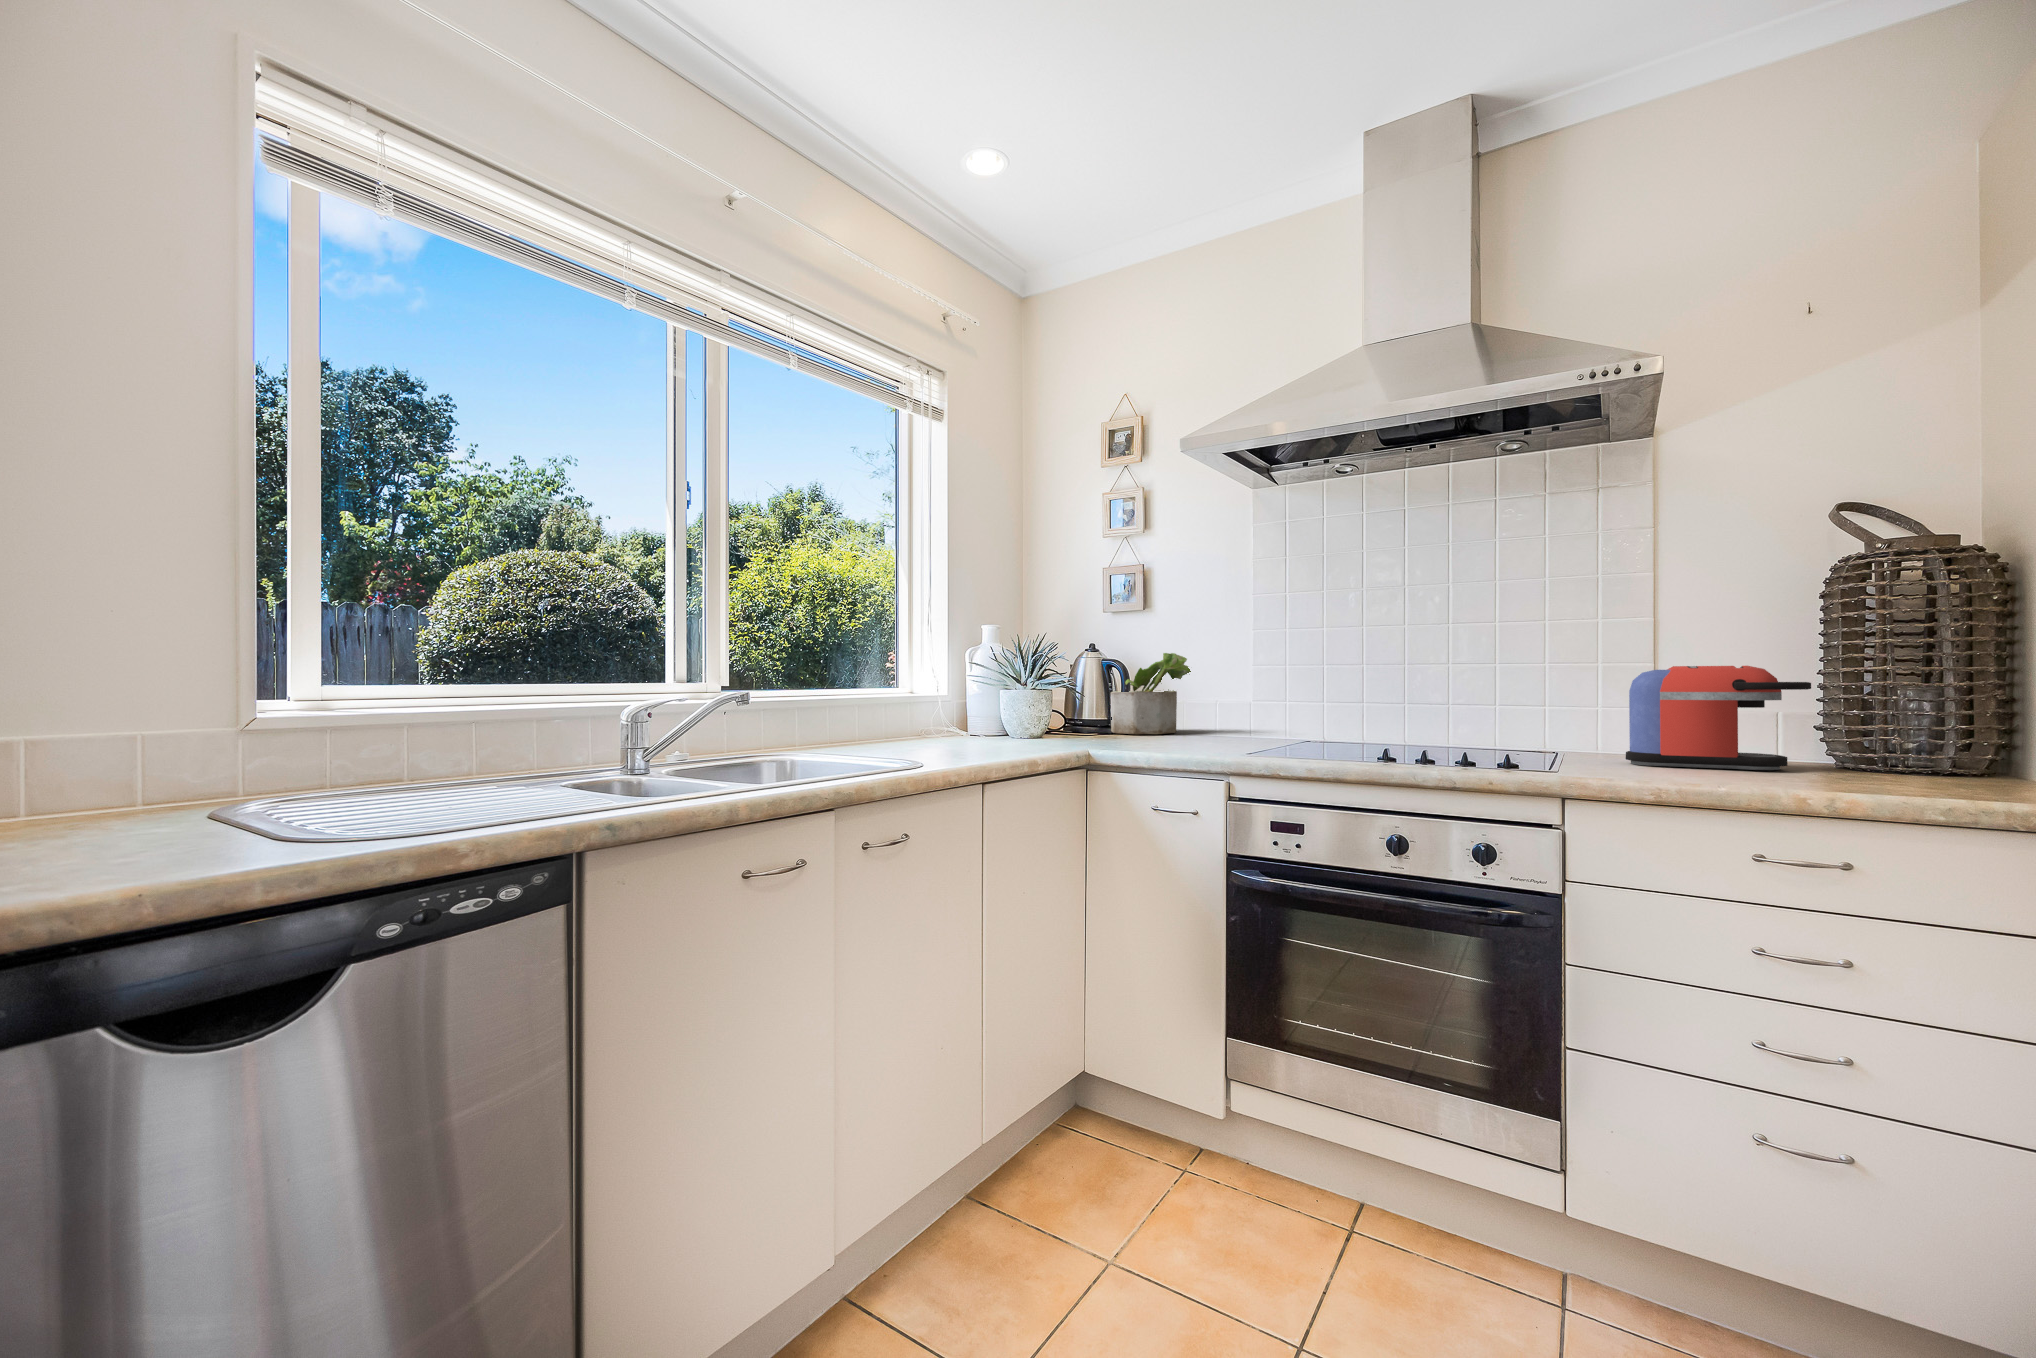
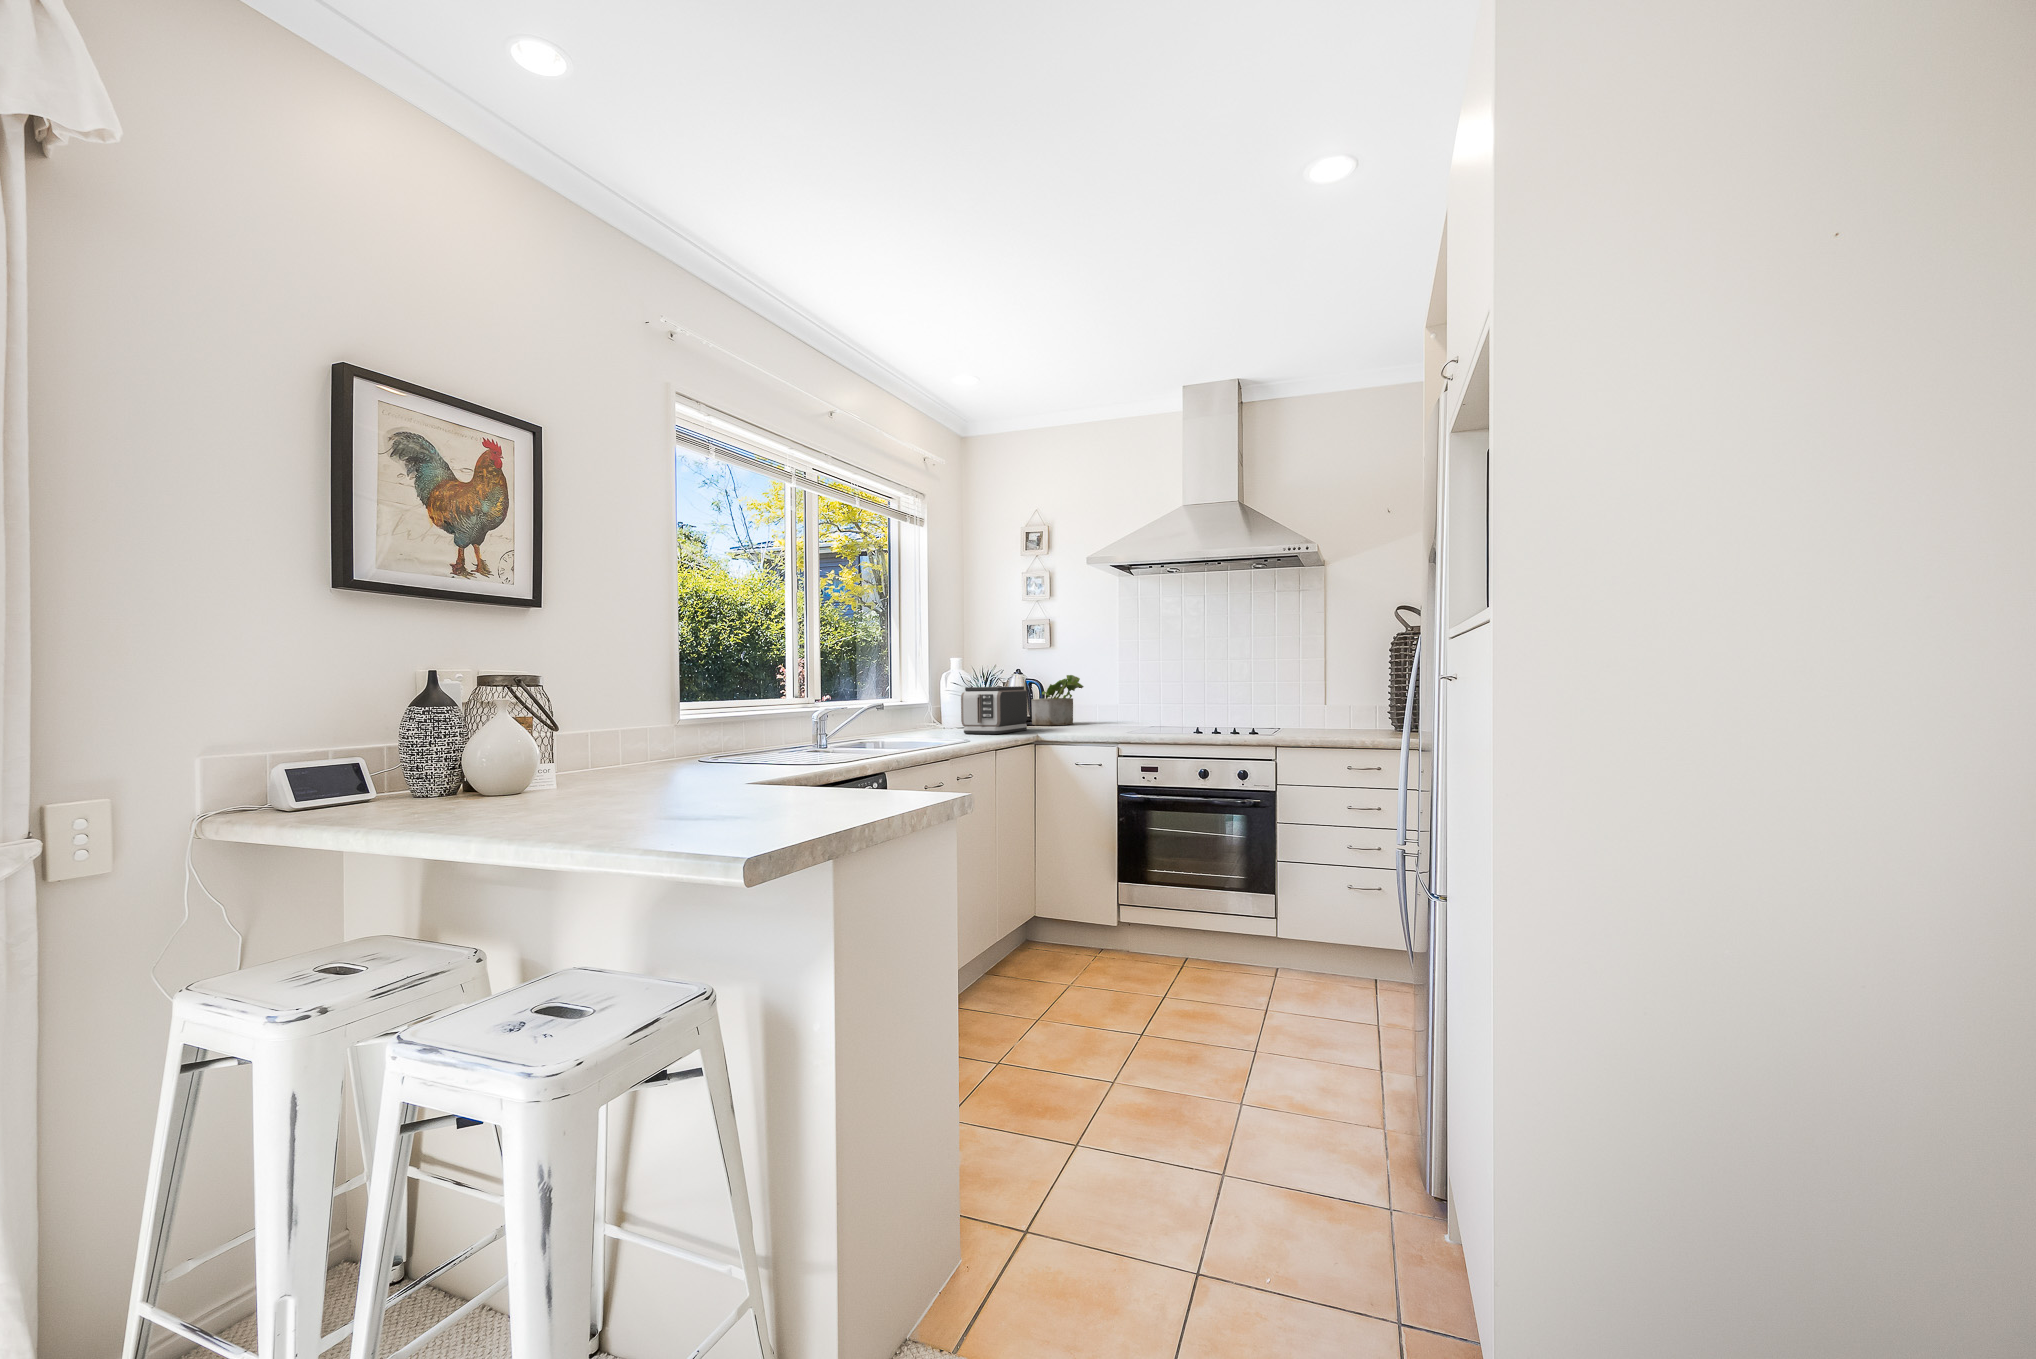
coffee maker: present [1626,666,1811,770] -> none [1306,683,1380,732]
toaster: none [962,669,1084,750] -> present [961,686,1027,734]

